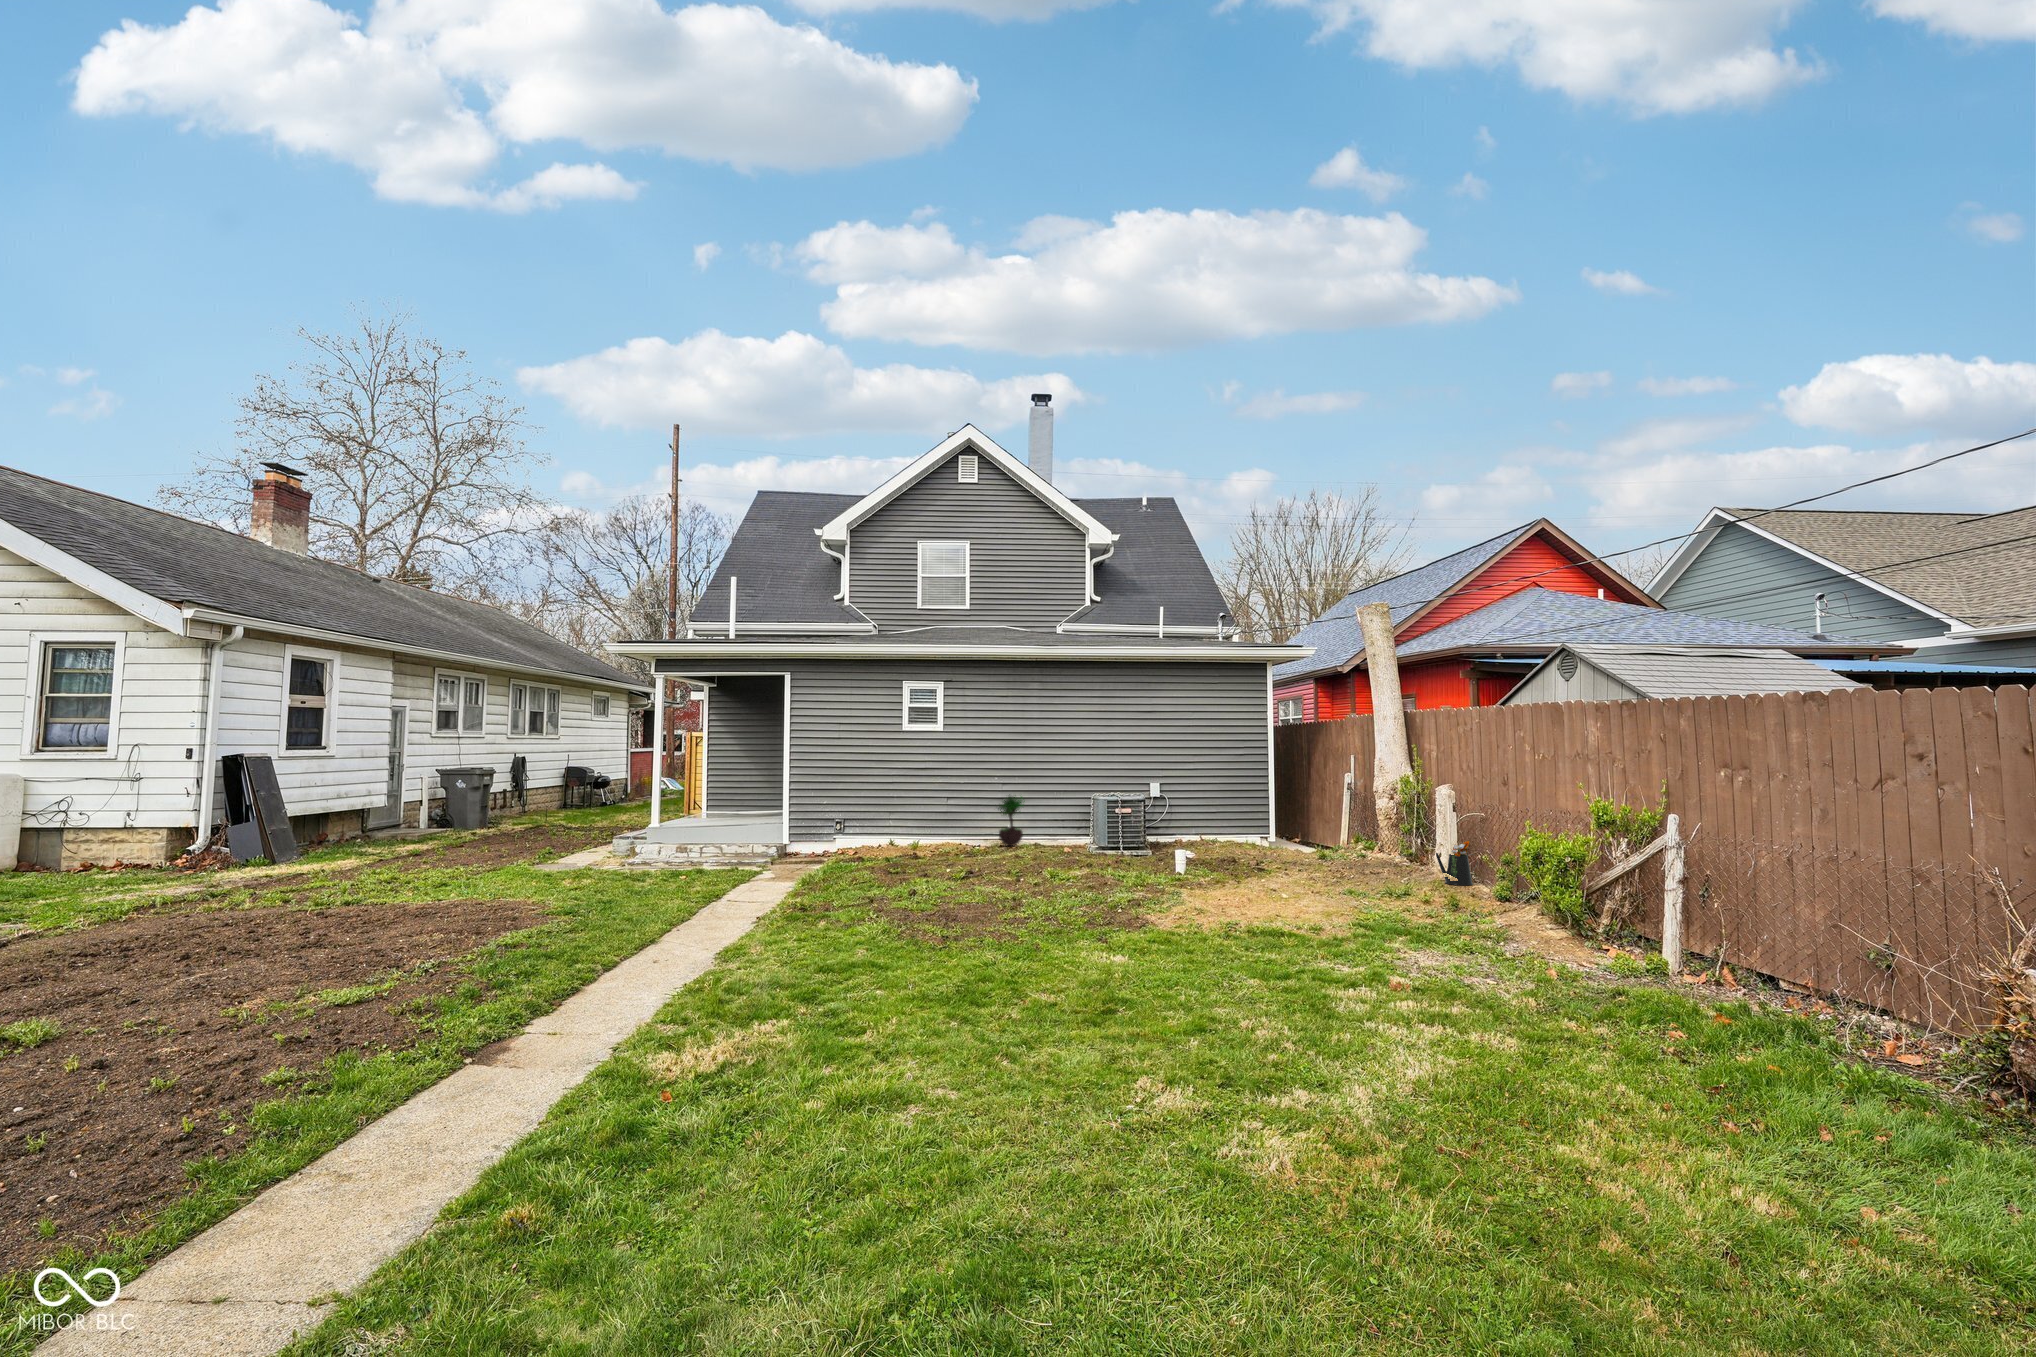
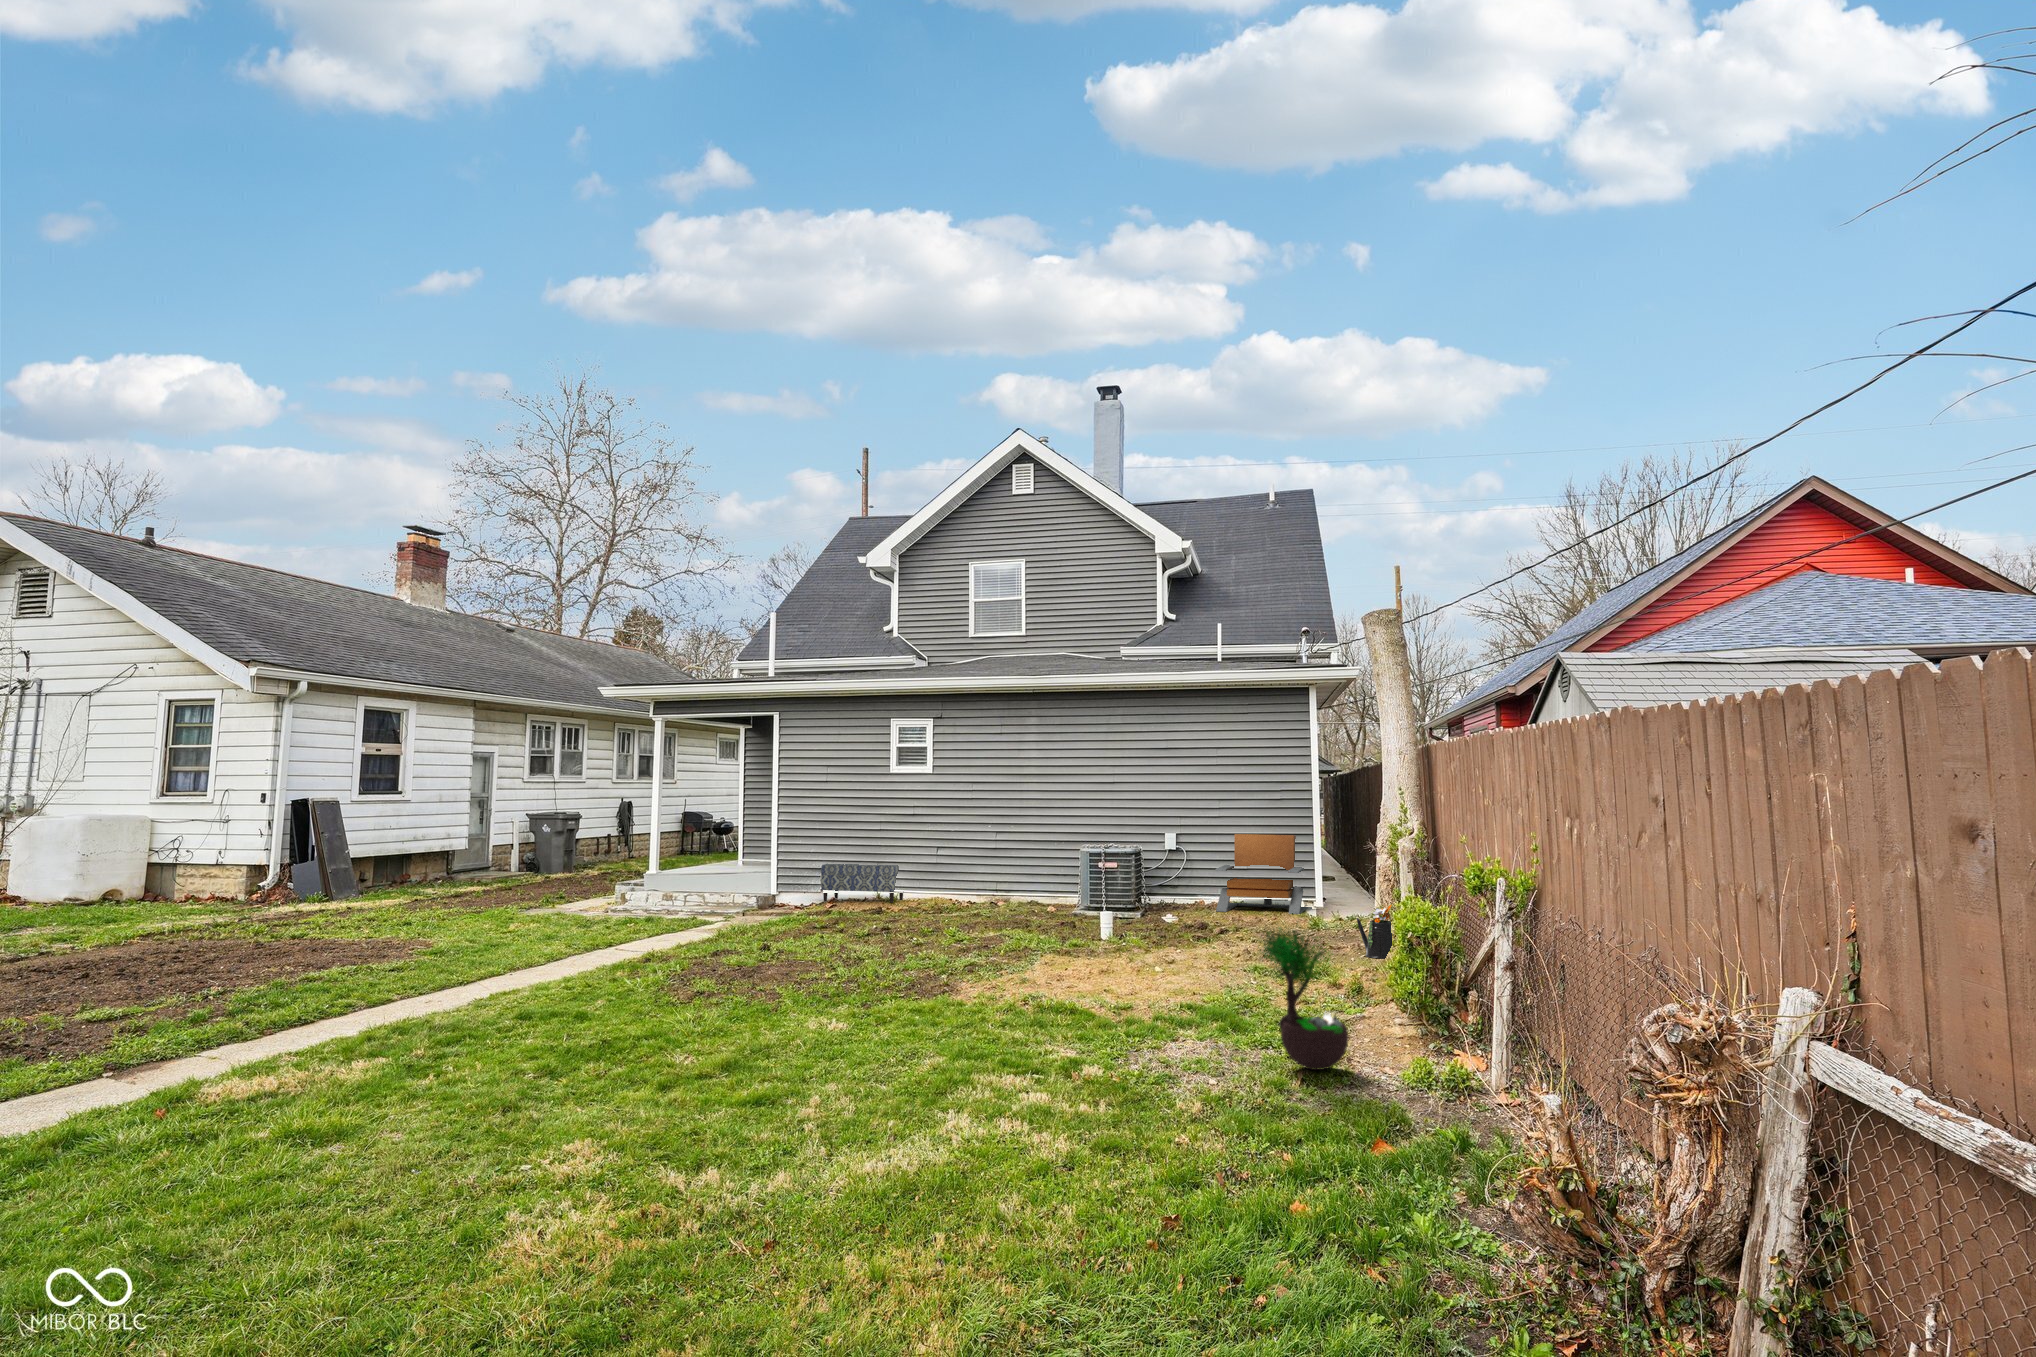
lounge chair: none [1204,783,1282,849] -> present [1216,834,1308,914]
potted tree: present [998,794,1025,846] -> present [1258,925,1348,1070]
bench: none [841,813,914,850] -> present [821,864,903,903]

